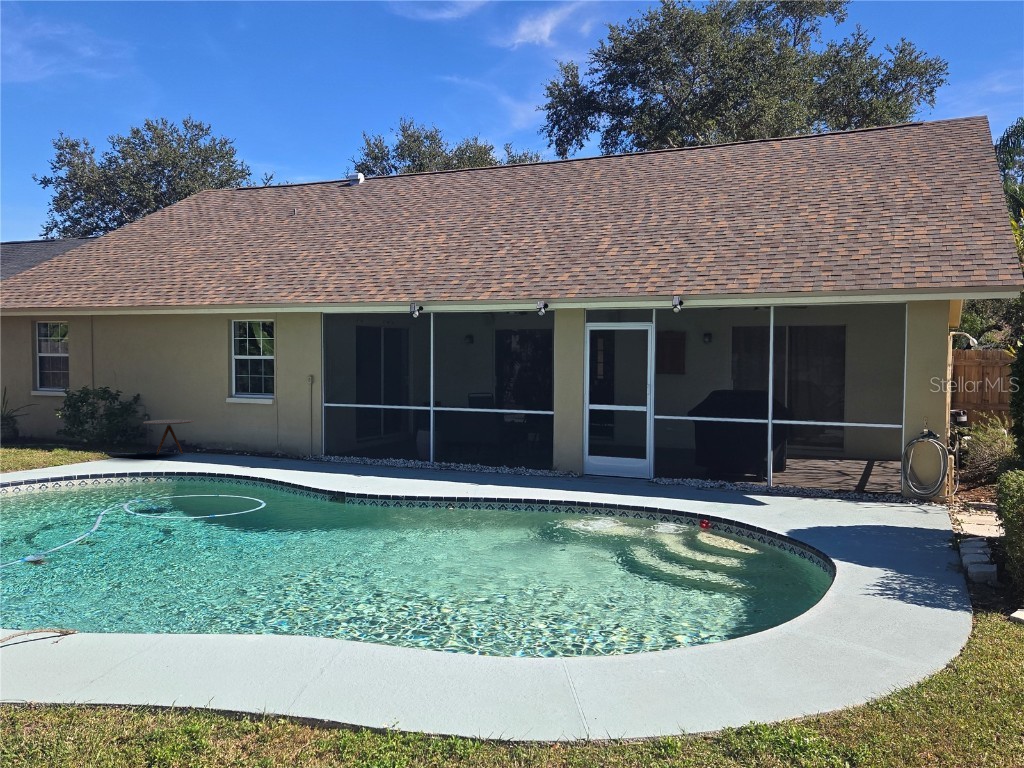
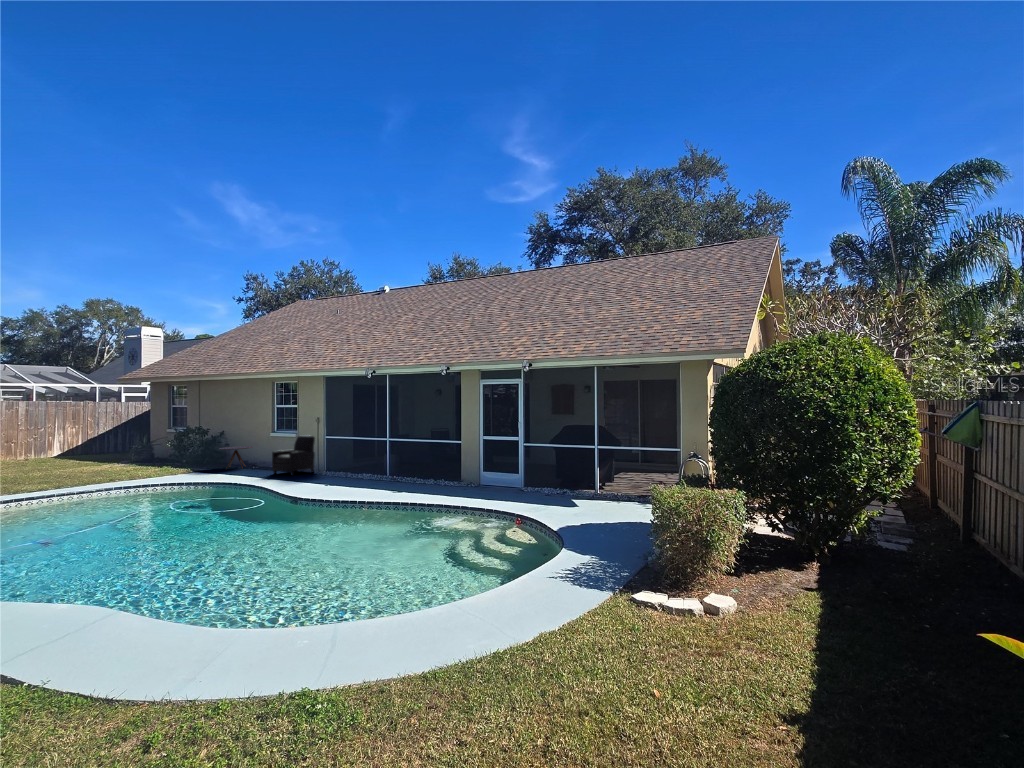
chair: none [245,403,307,464] -> present [272,435,315,476]

